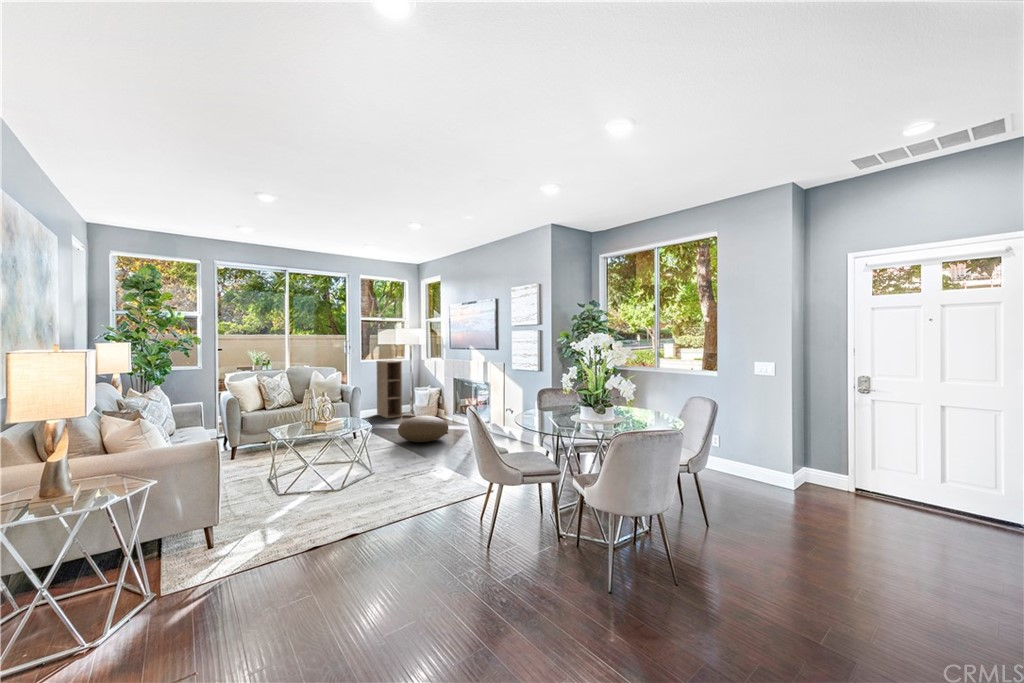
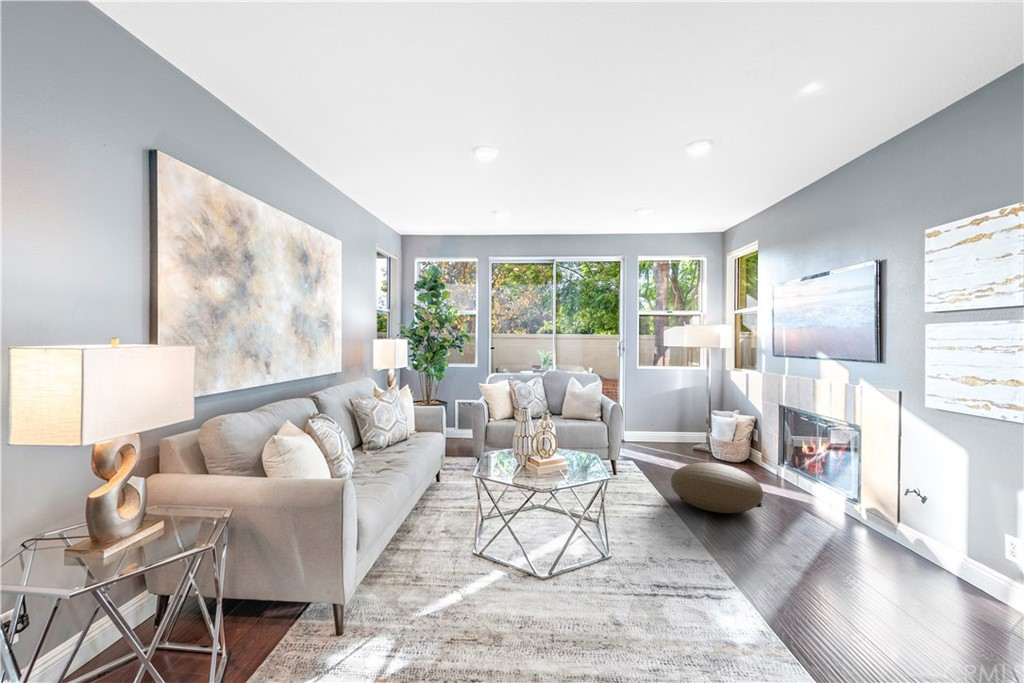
shelving unit: present [377,360,402,418] -> none [660,369,694,448]

